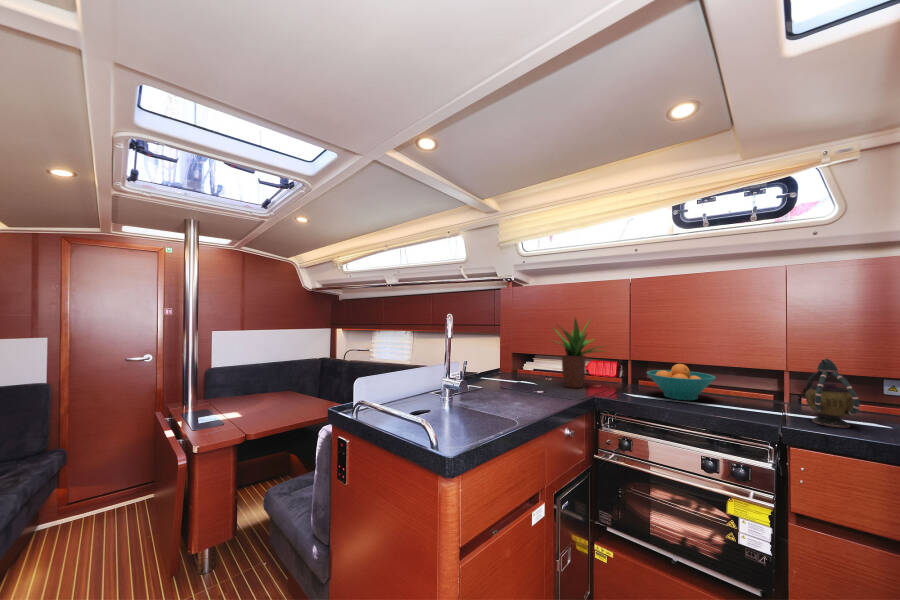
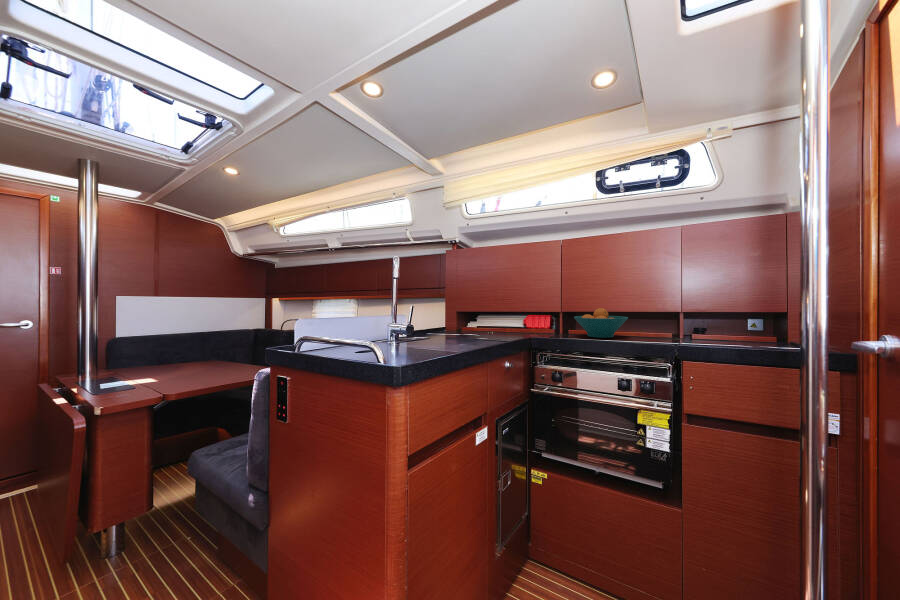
potted plant: present [552,319,602,388] -> none [492,270,543,335]
teapot: present [805,358,860,428] -> none [695,293,733,346]

